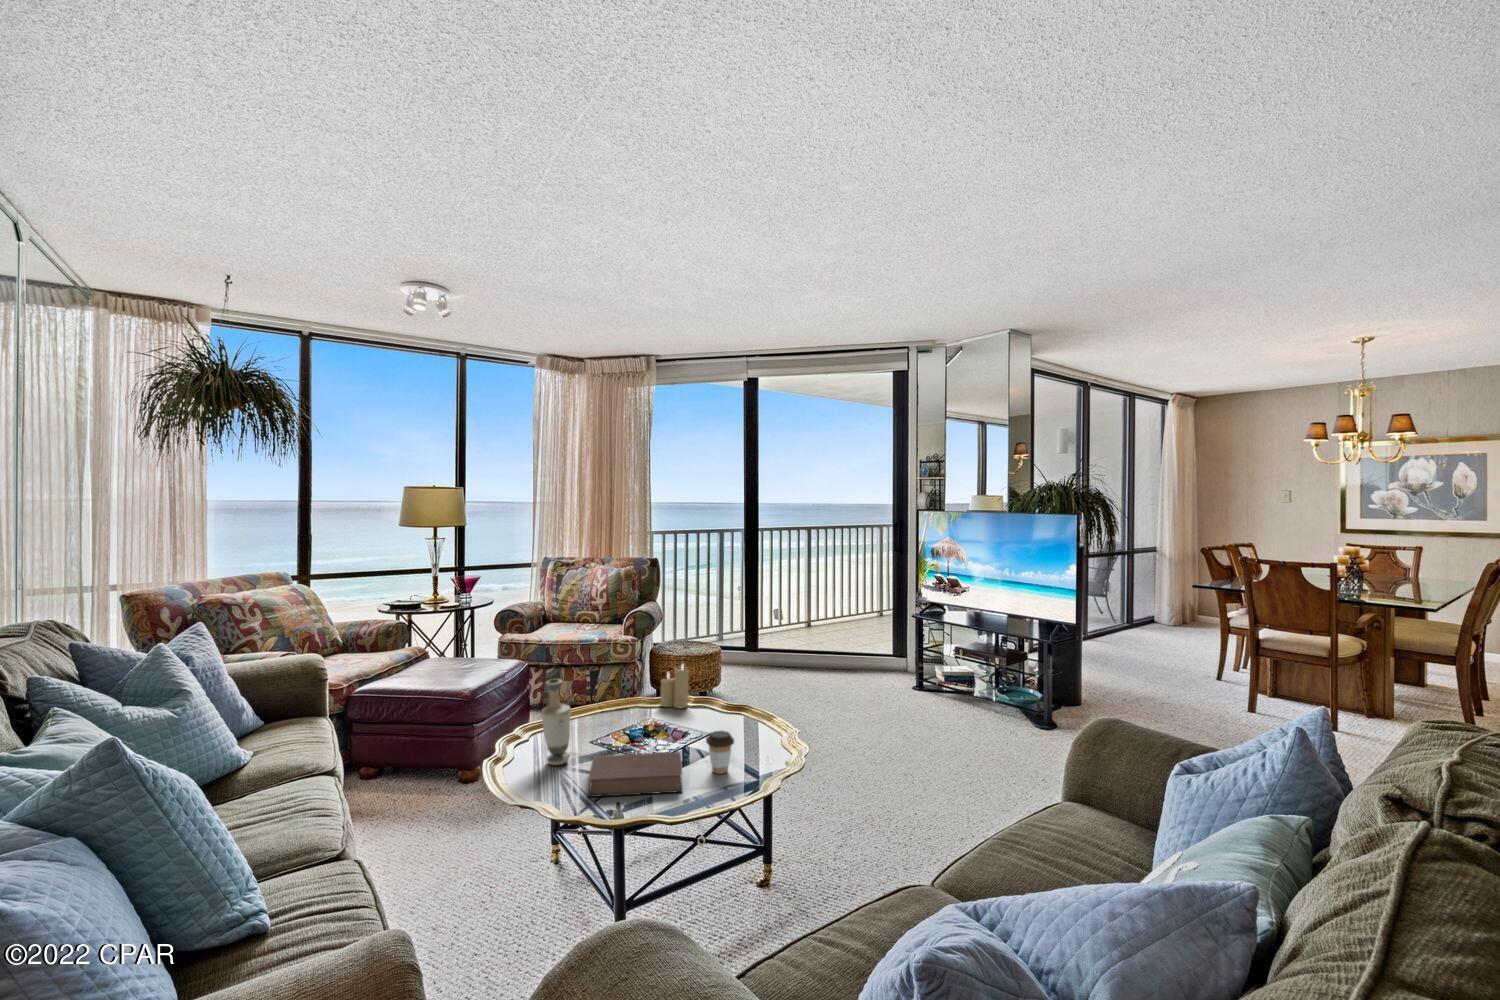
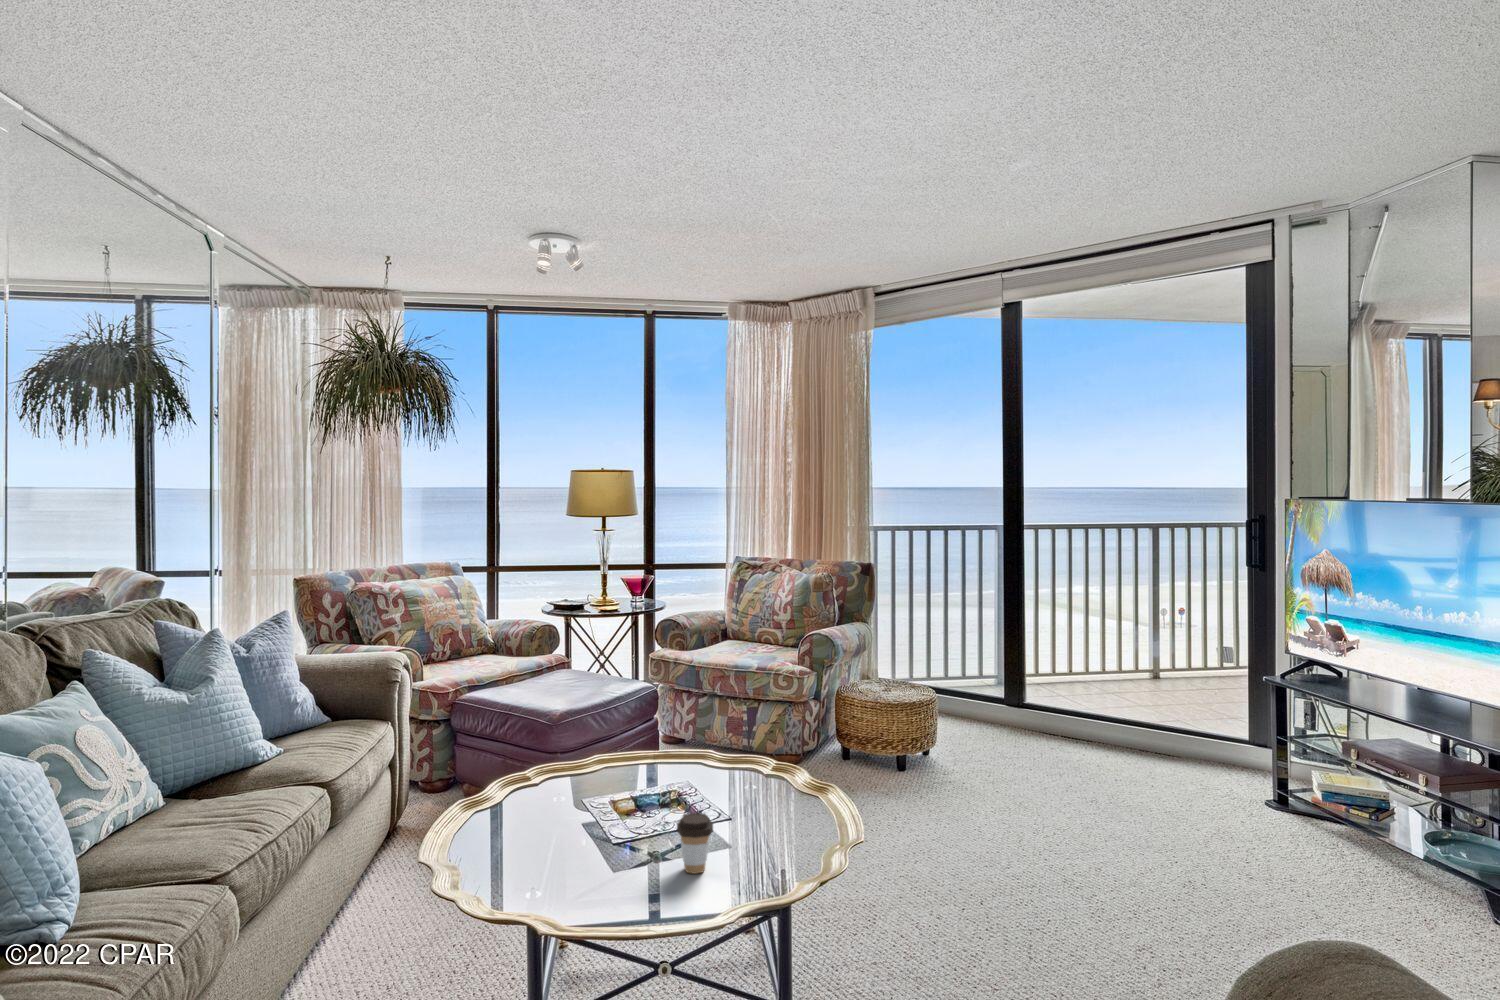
candle: present [660,664,689,708] -> none [723,712,758,773]
vase: present [541,679,571,765] -> none [513,713,549,820]
book: present [588,752,683,797] -> none [511,817,657,888]

